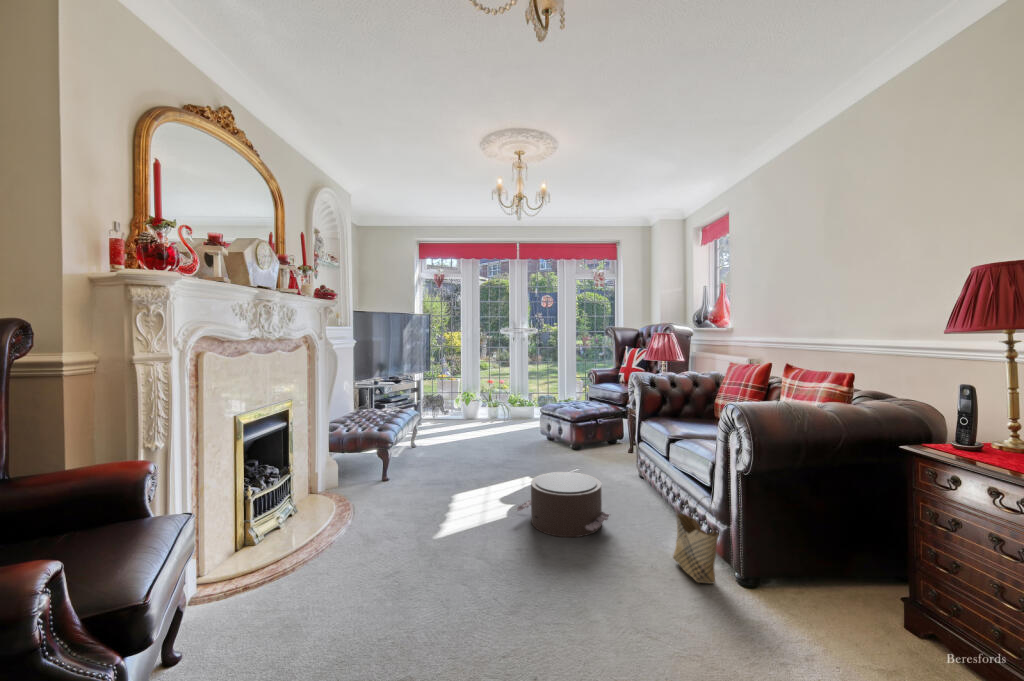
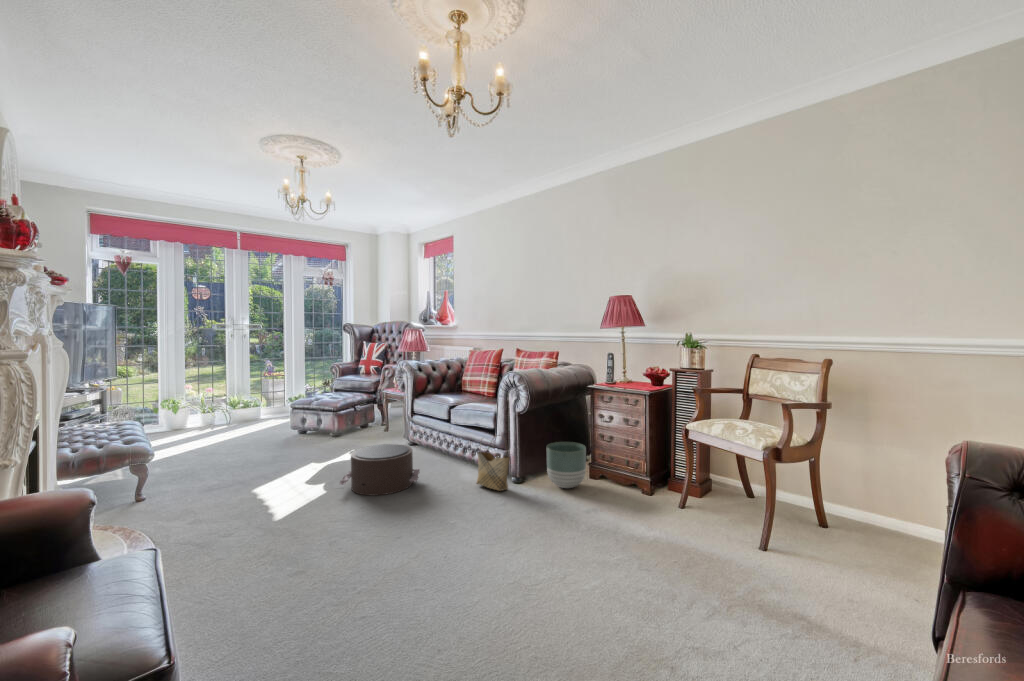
planter: none [787,531,871,624] -> present [546,442,586,488]

